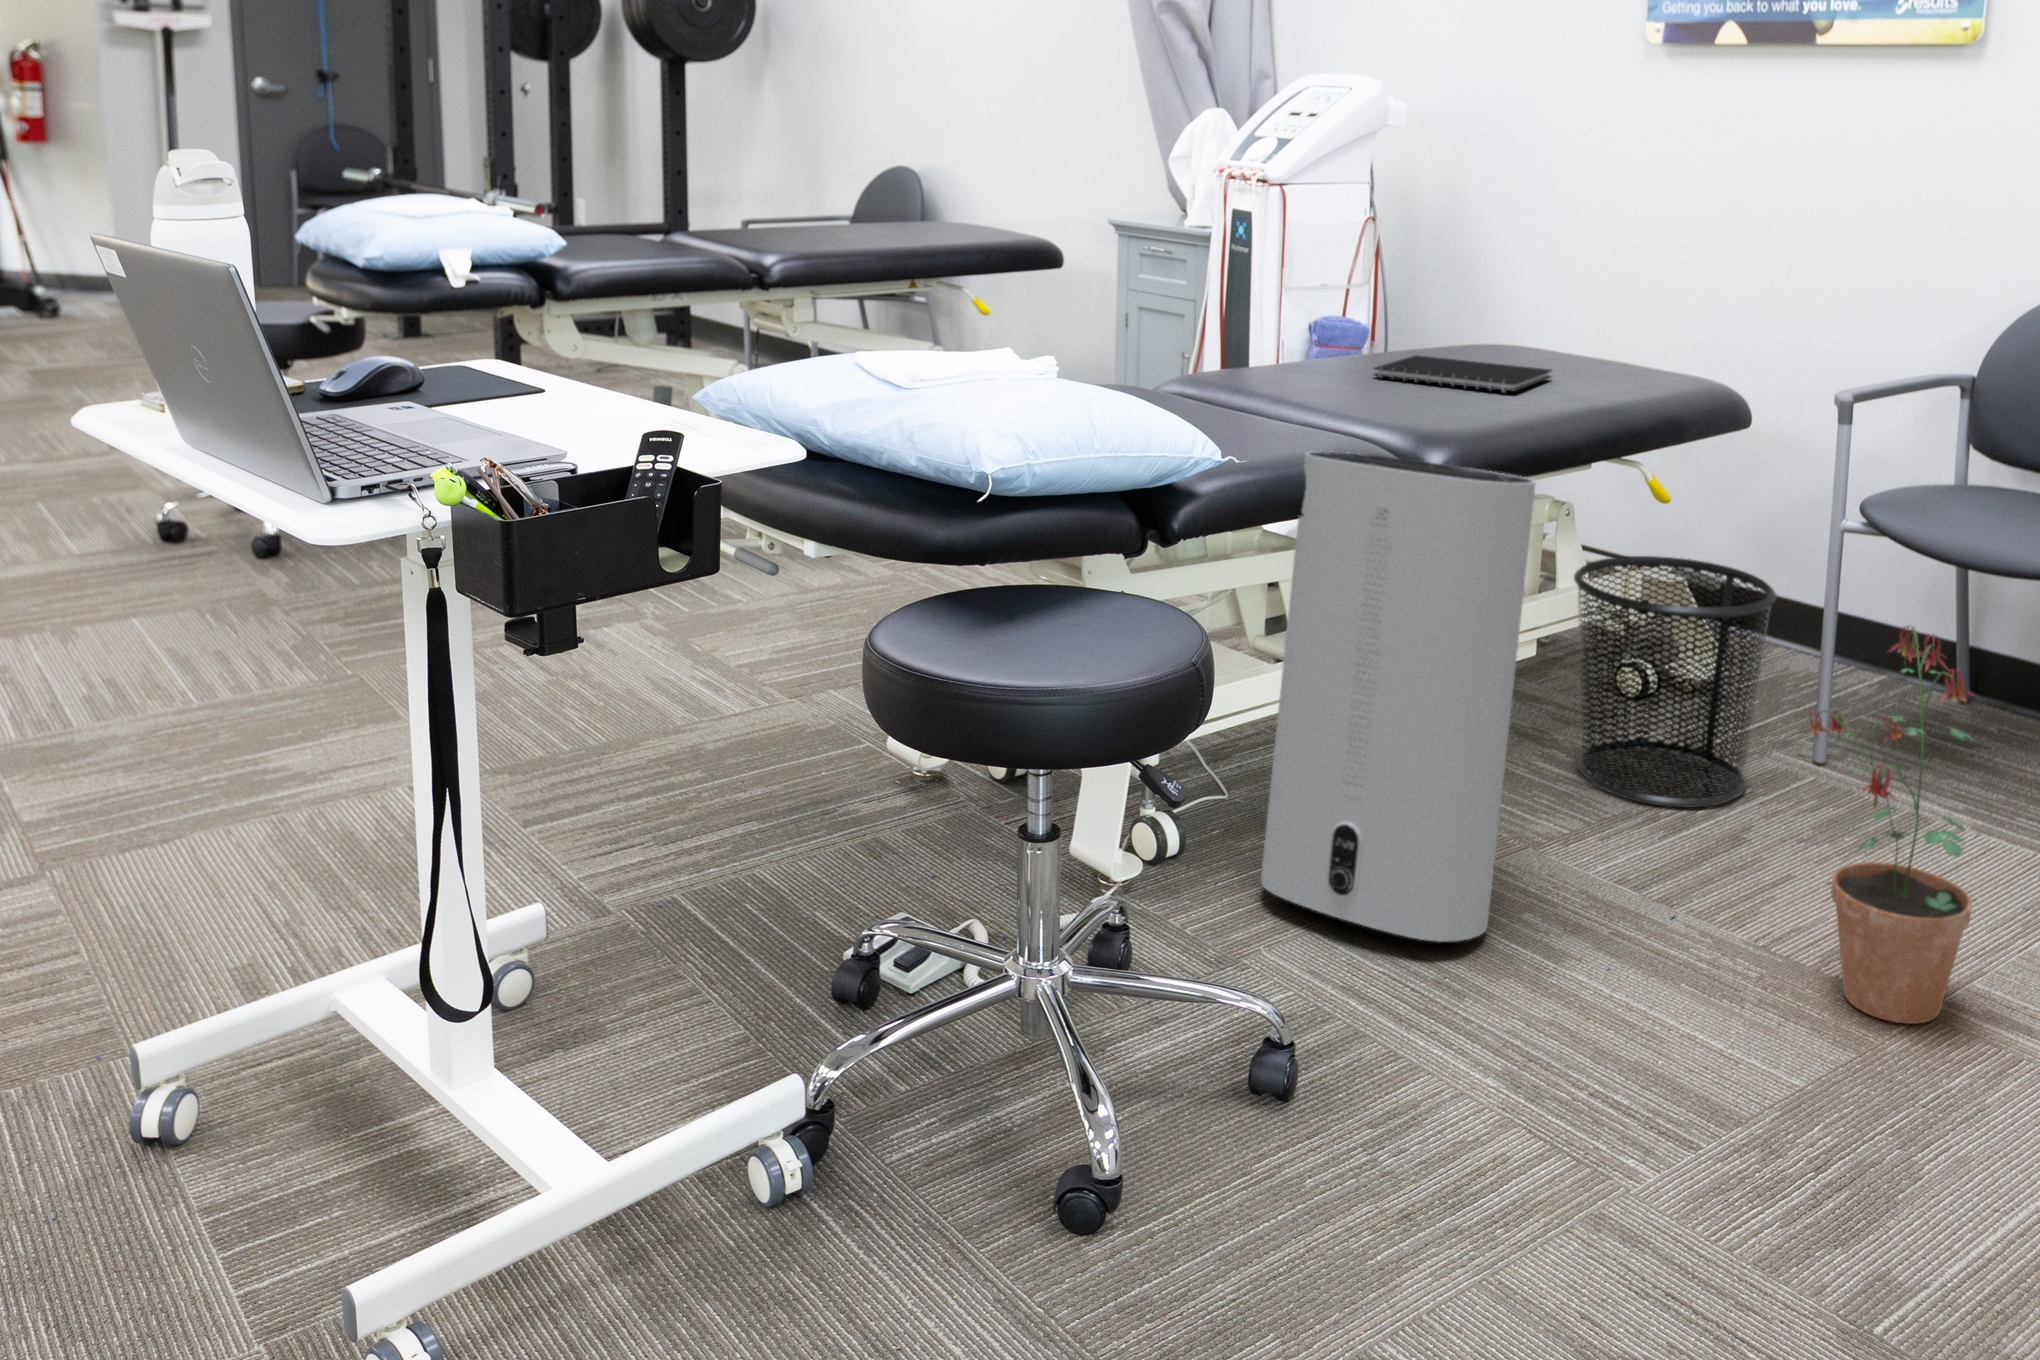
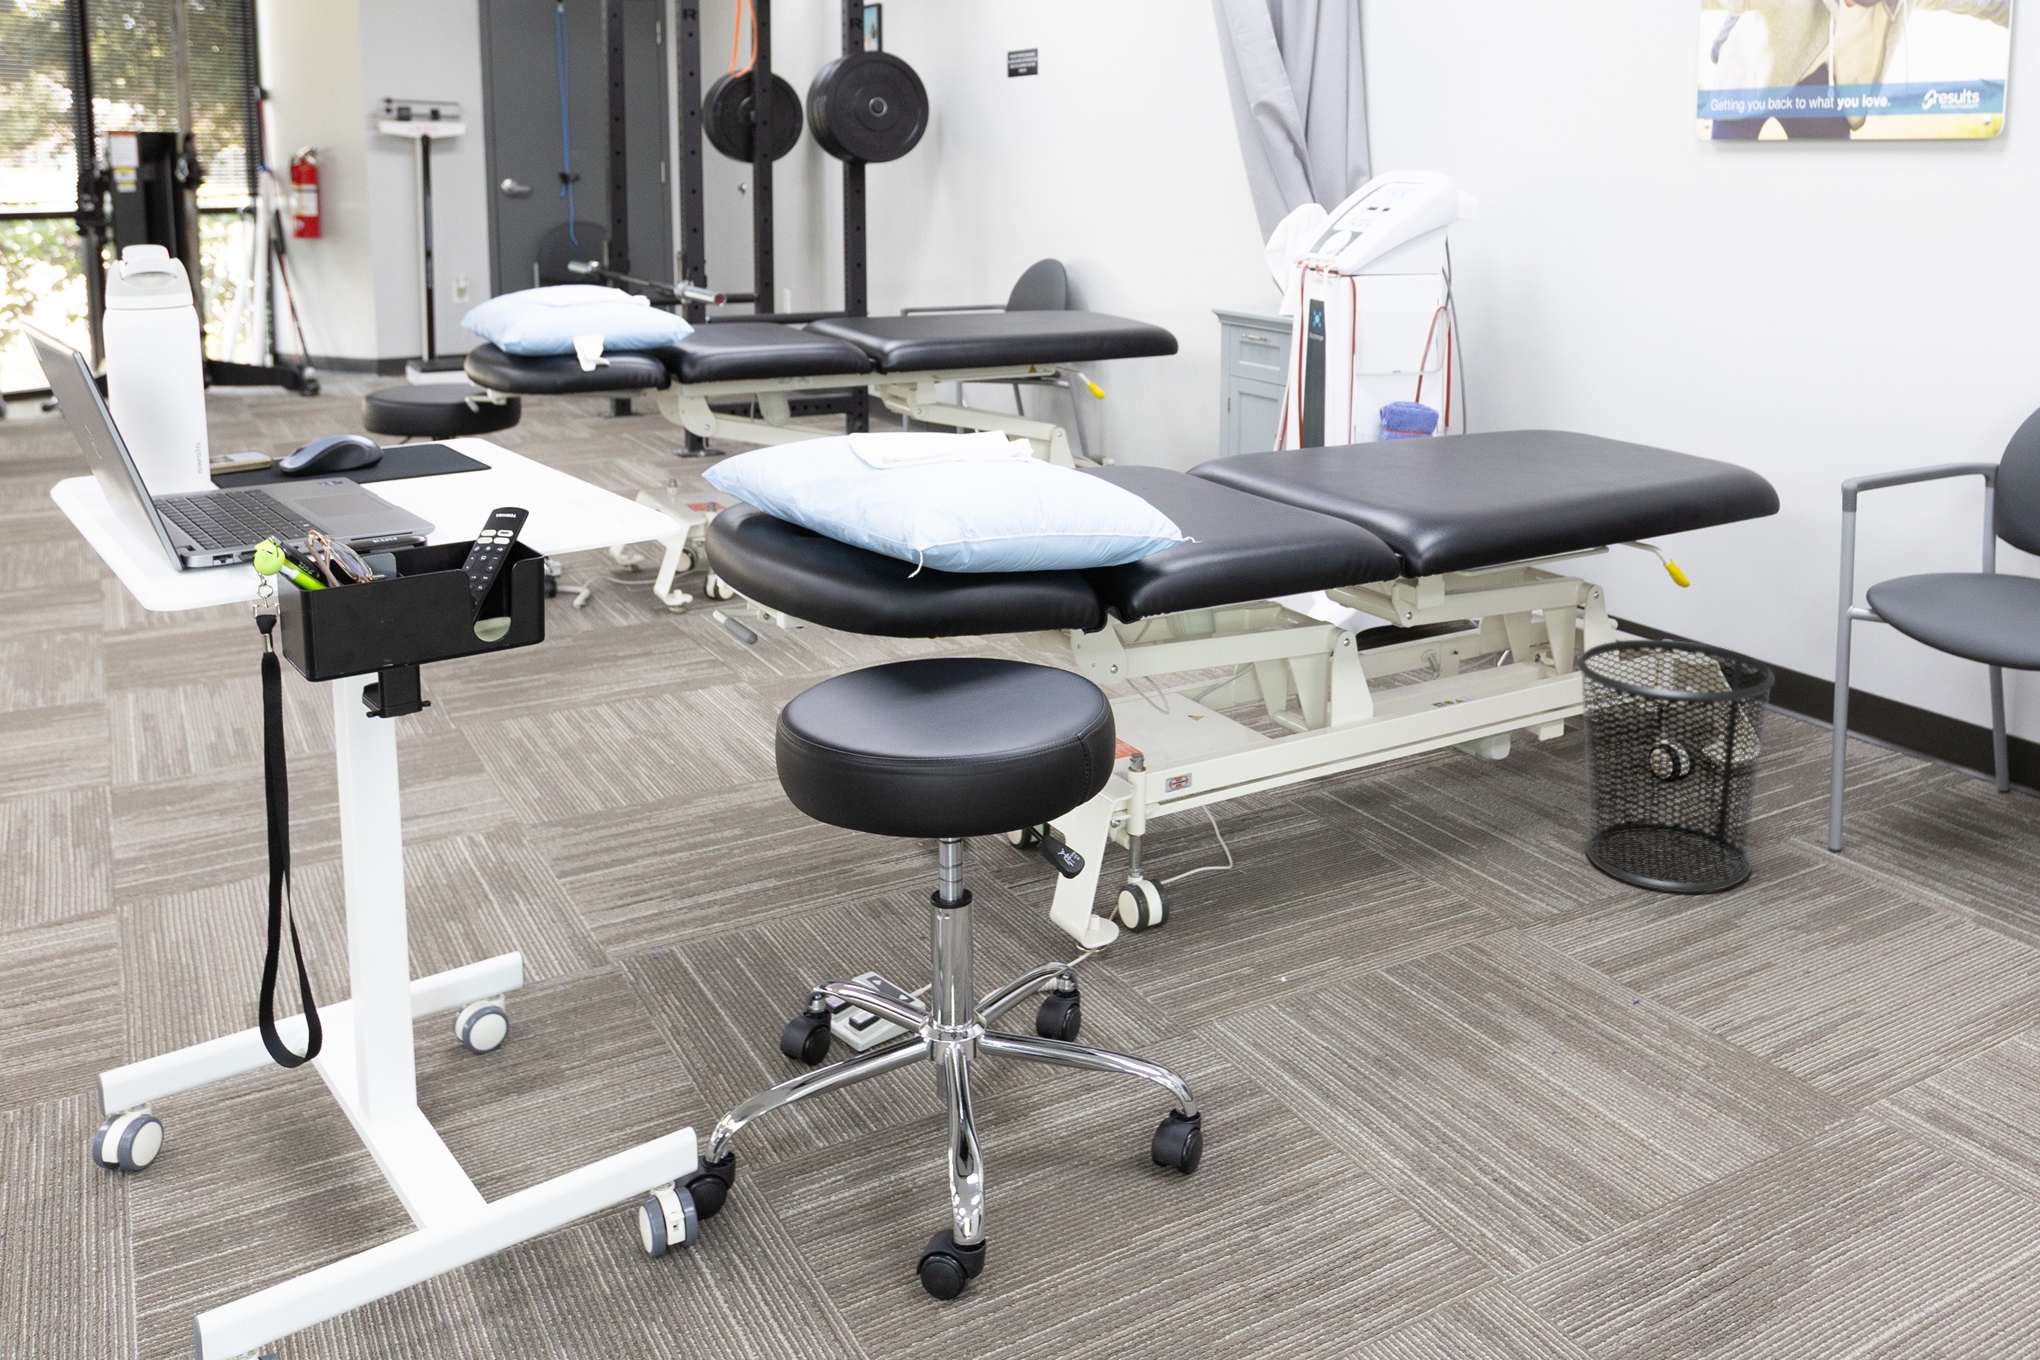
notebook: present [1374,355,1551,392] -> none [1392,440,1568,478]
air purifier: present [1261,451,1536,942] -> none [1229,533,1487,1019]
potted plant: present [1807,626,1974,1024] -> none [1746,714,1911,1121]

